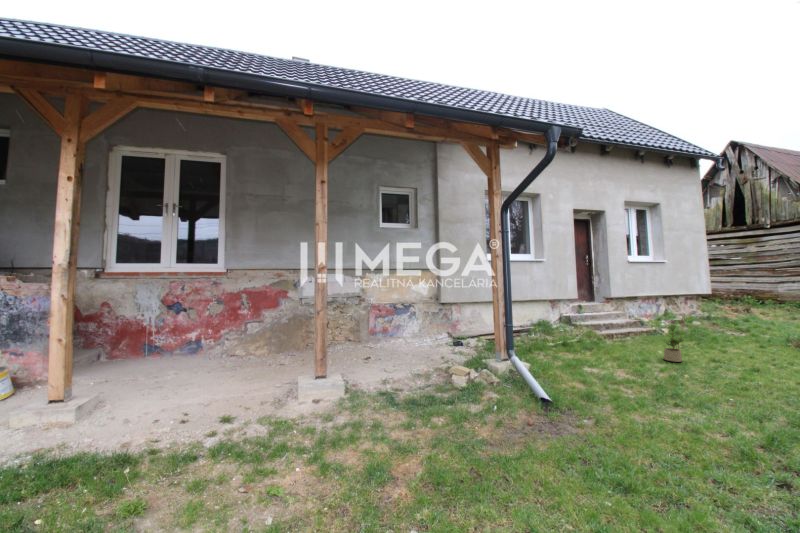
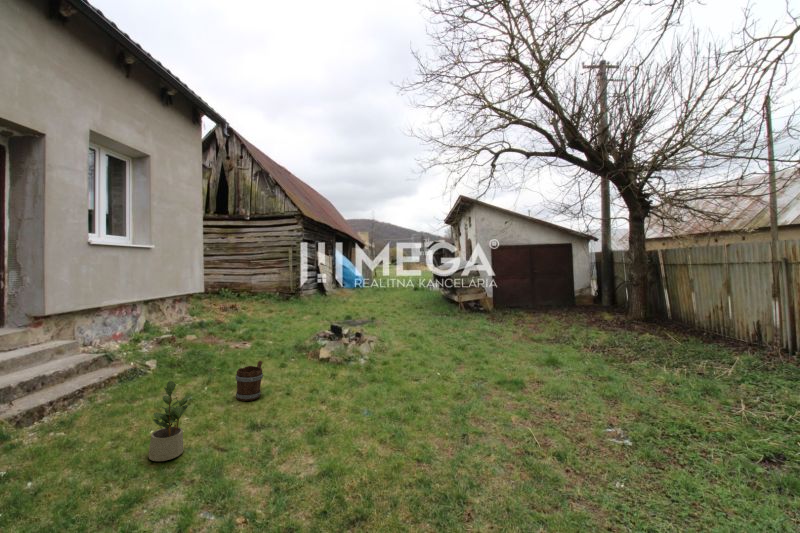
bucket: none [723,335,749,358] -> present [236,361,263,401]

